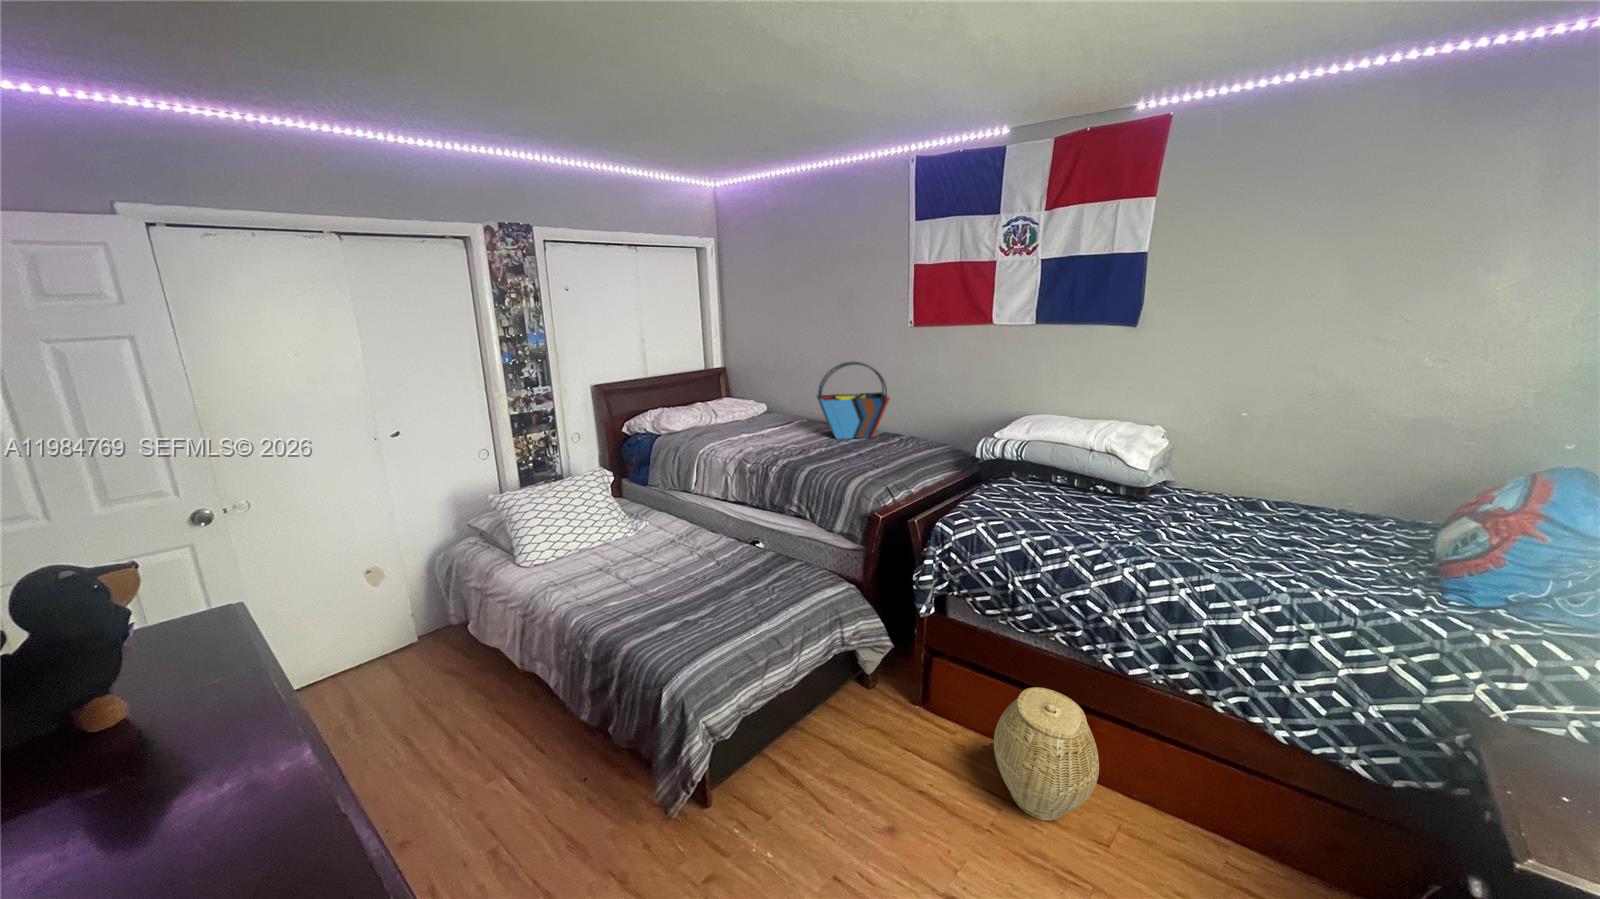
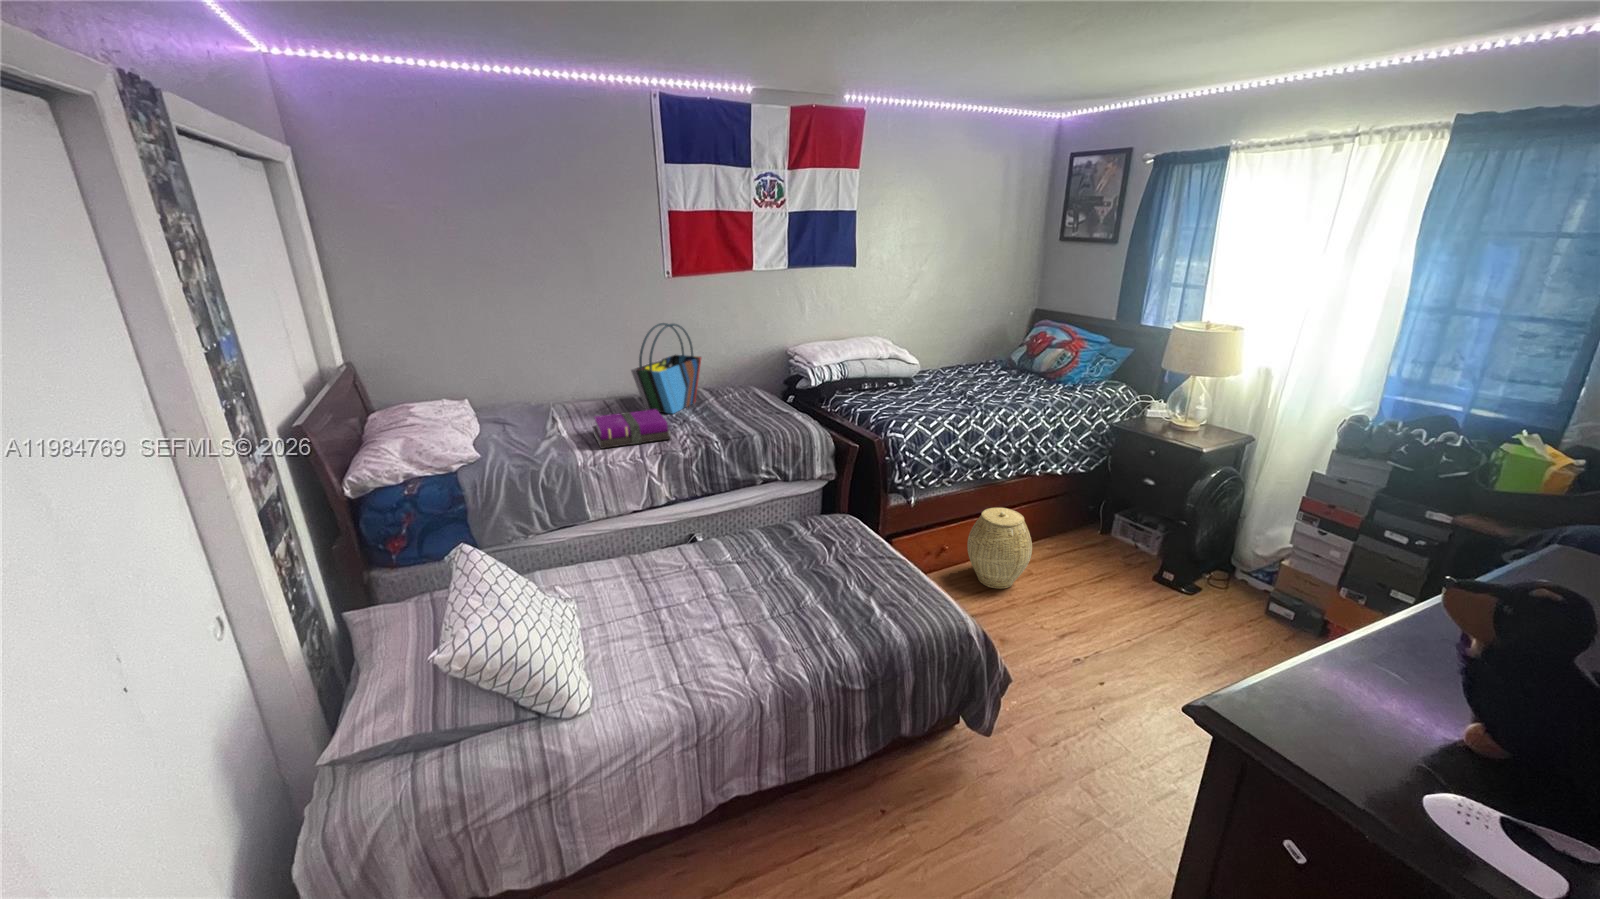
notebook: none [738,422,806,453] -> present [593,409,671,448]

